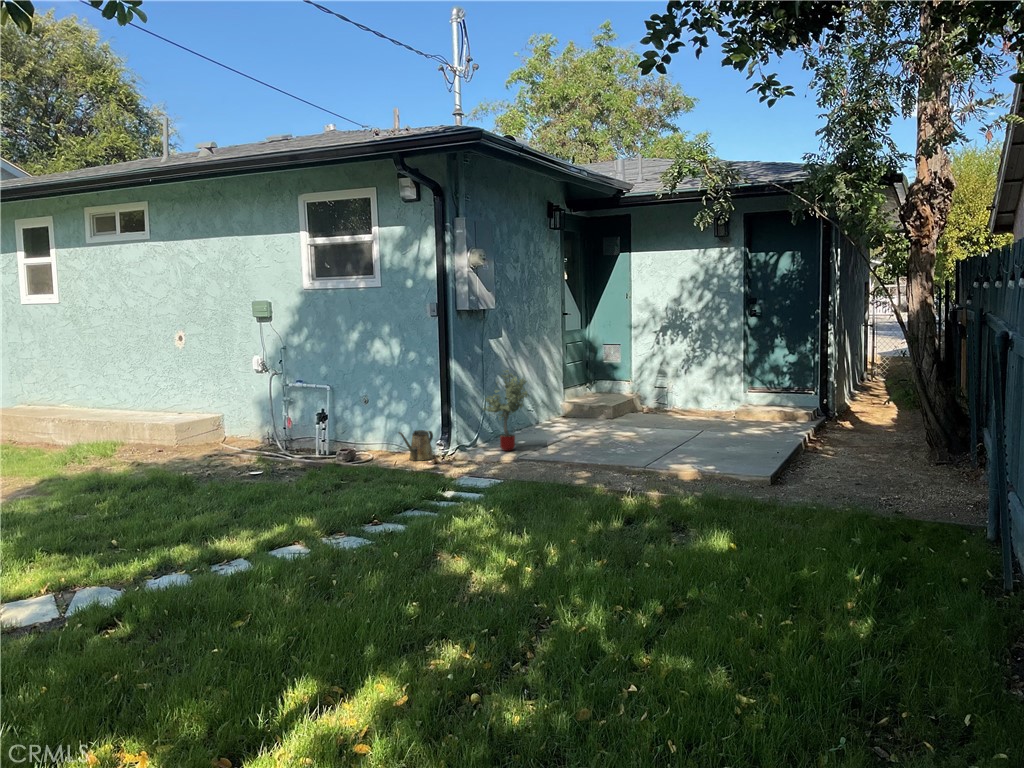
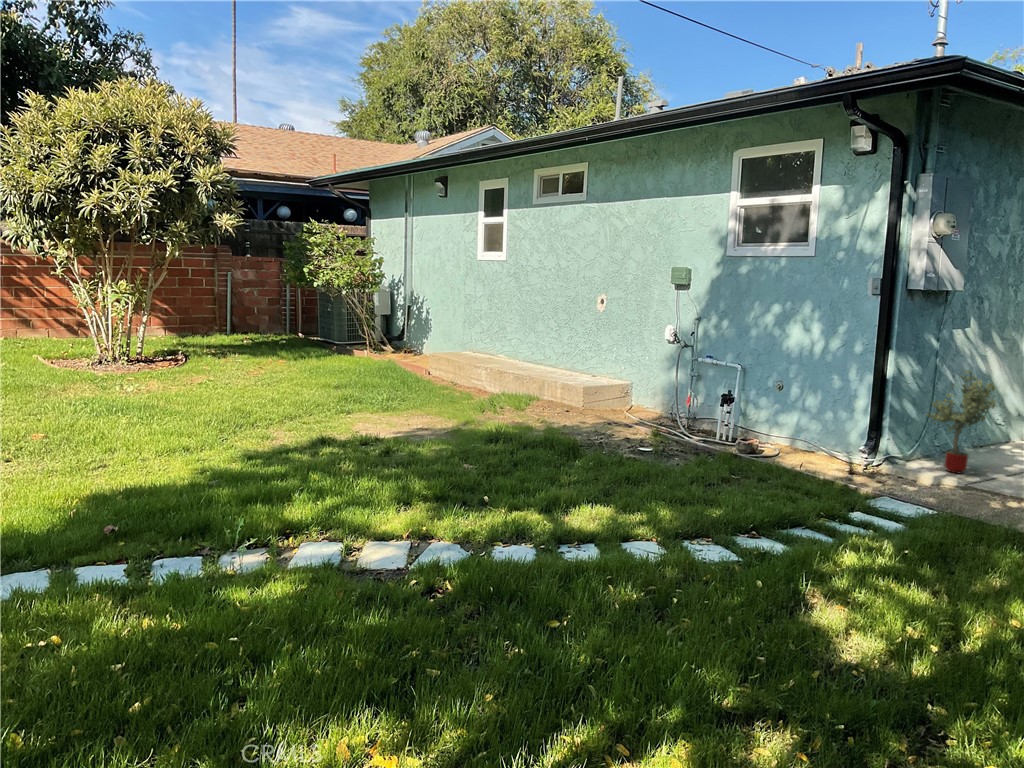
watering can: present [399,430,434,461] -> none [808,428,854,466]

